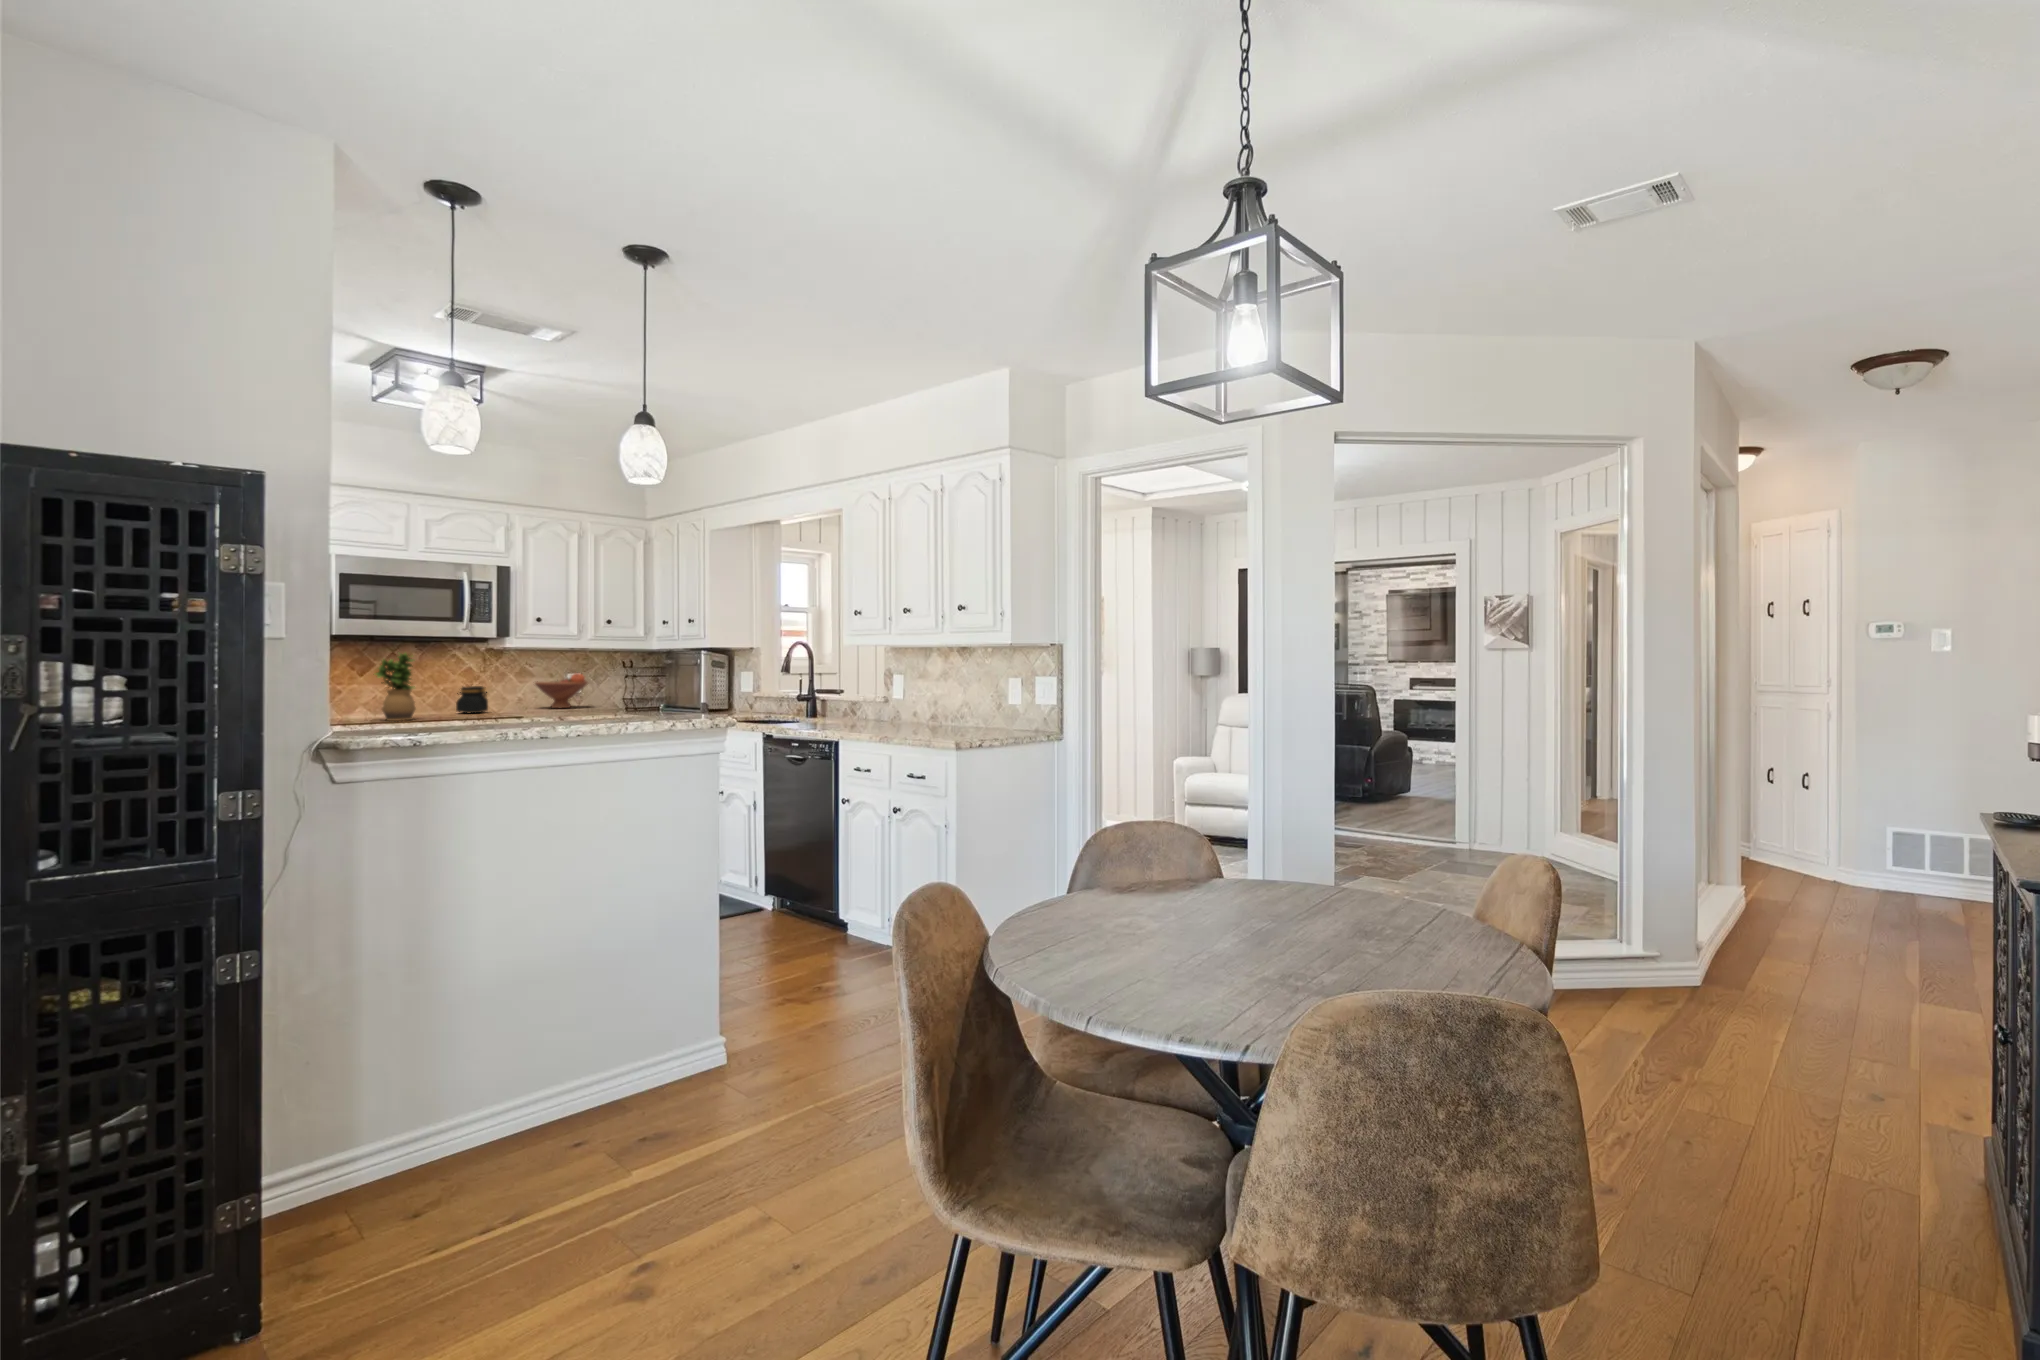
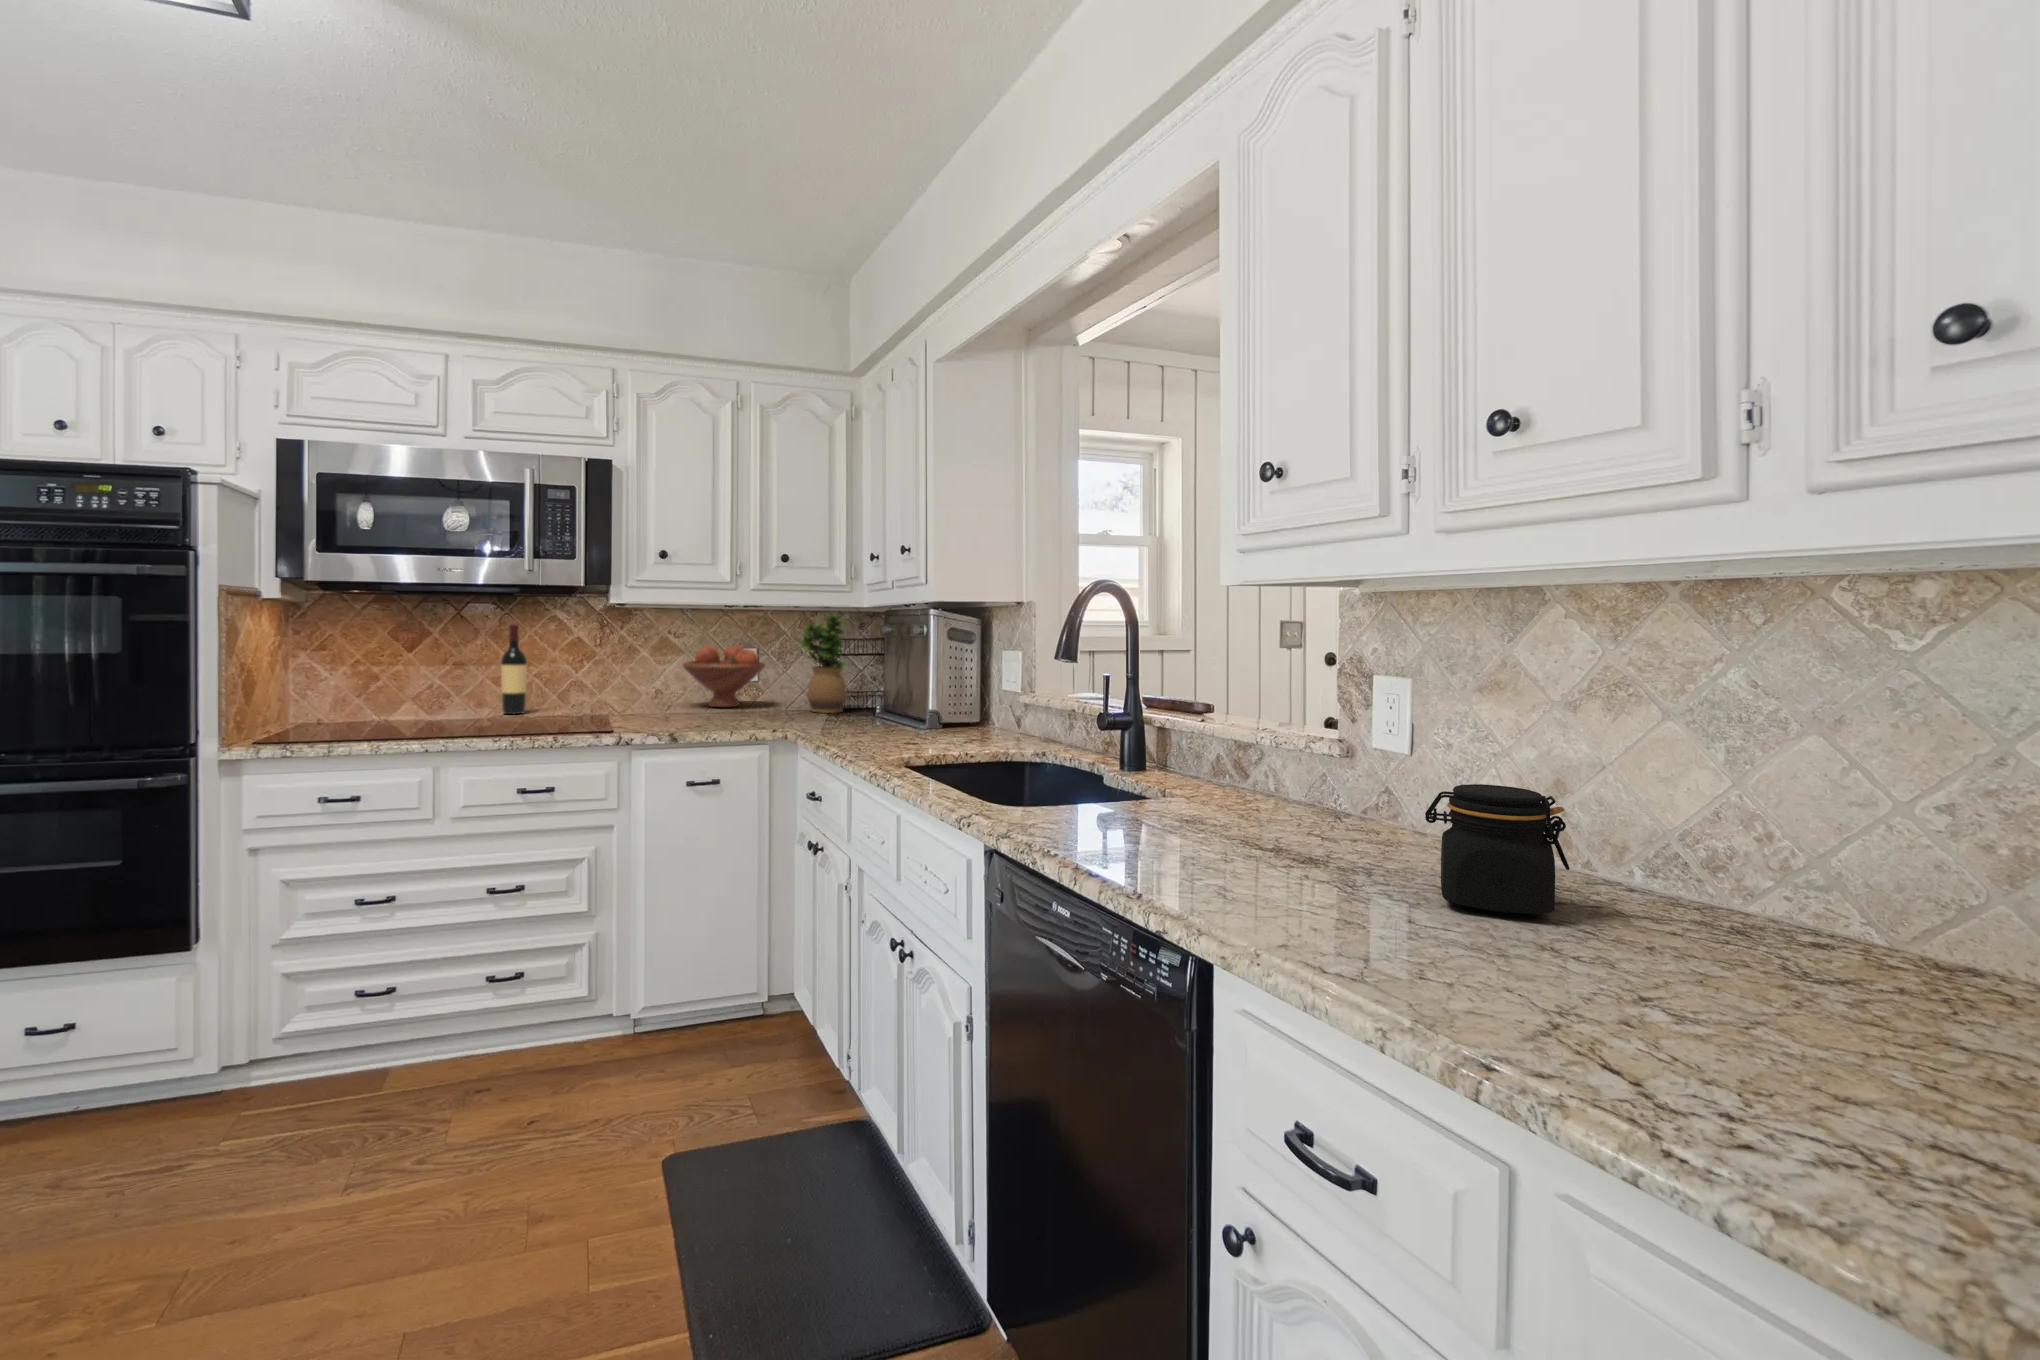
potted plant: present [376,653,416,721] -> present [798,614,848,713]
wine bottle: none [421,660,438,715] -> present [501,624,527,714]
jar: present [456,686,488,713] -> present [1425,784,1570,914]

